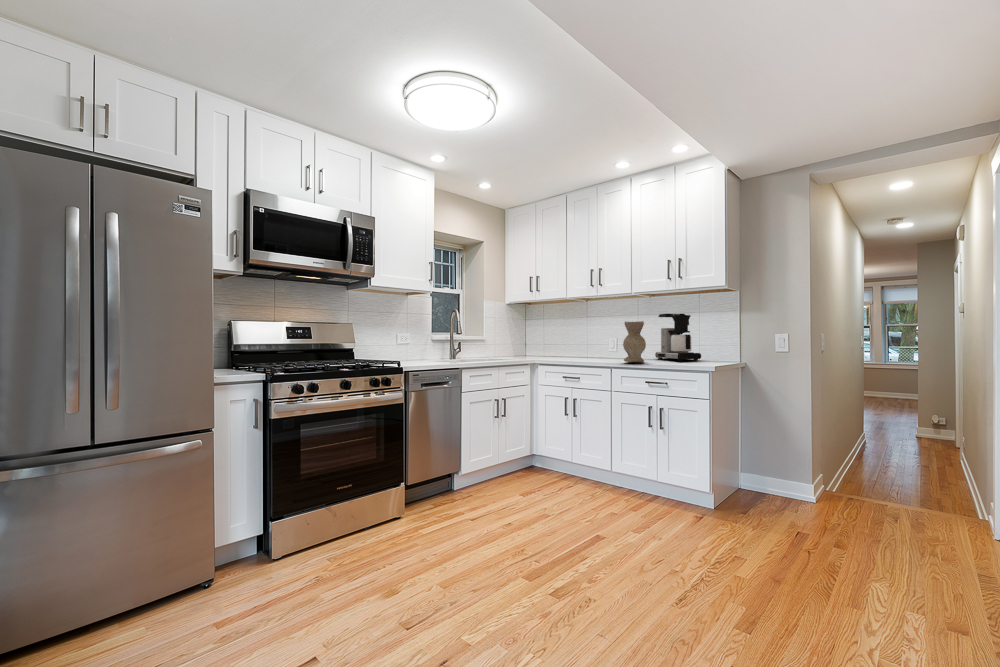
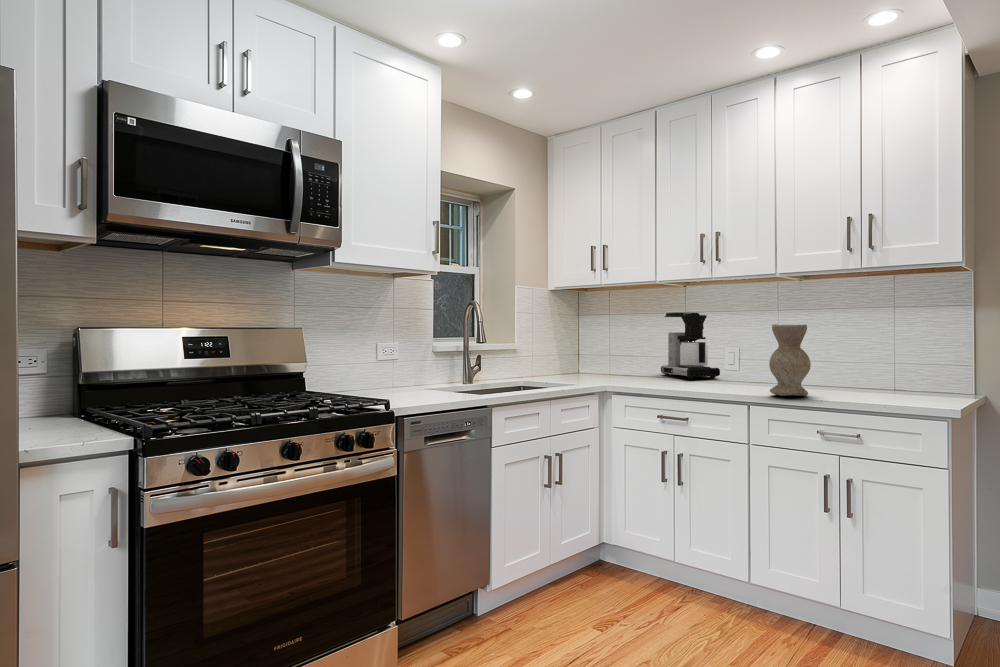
coffee maker: present [655,314,701,361] -> present [661,313,720,379]

